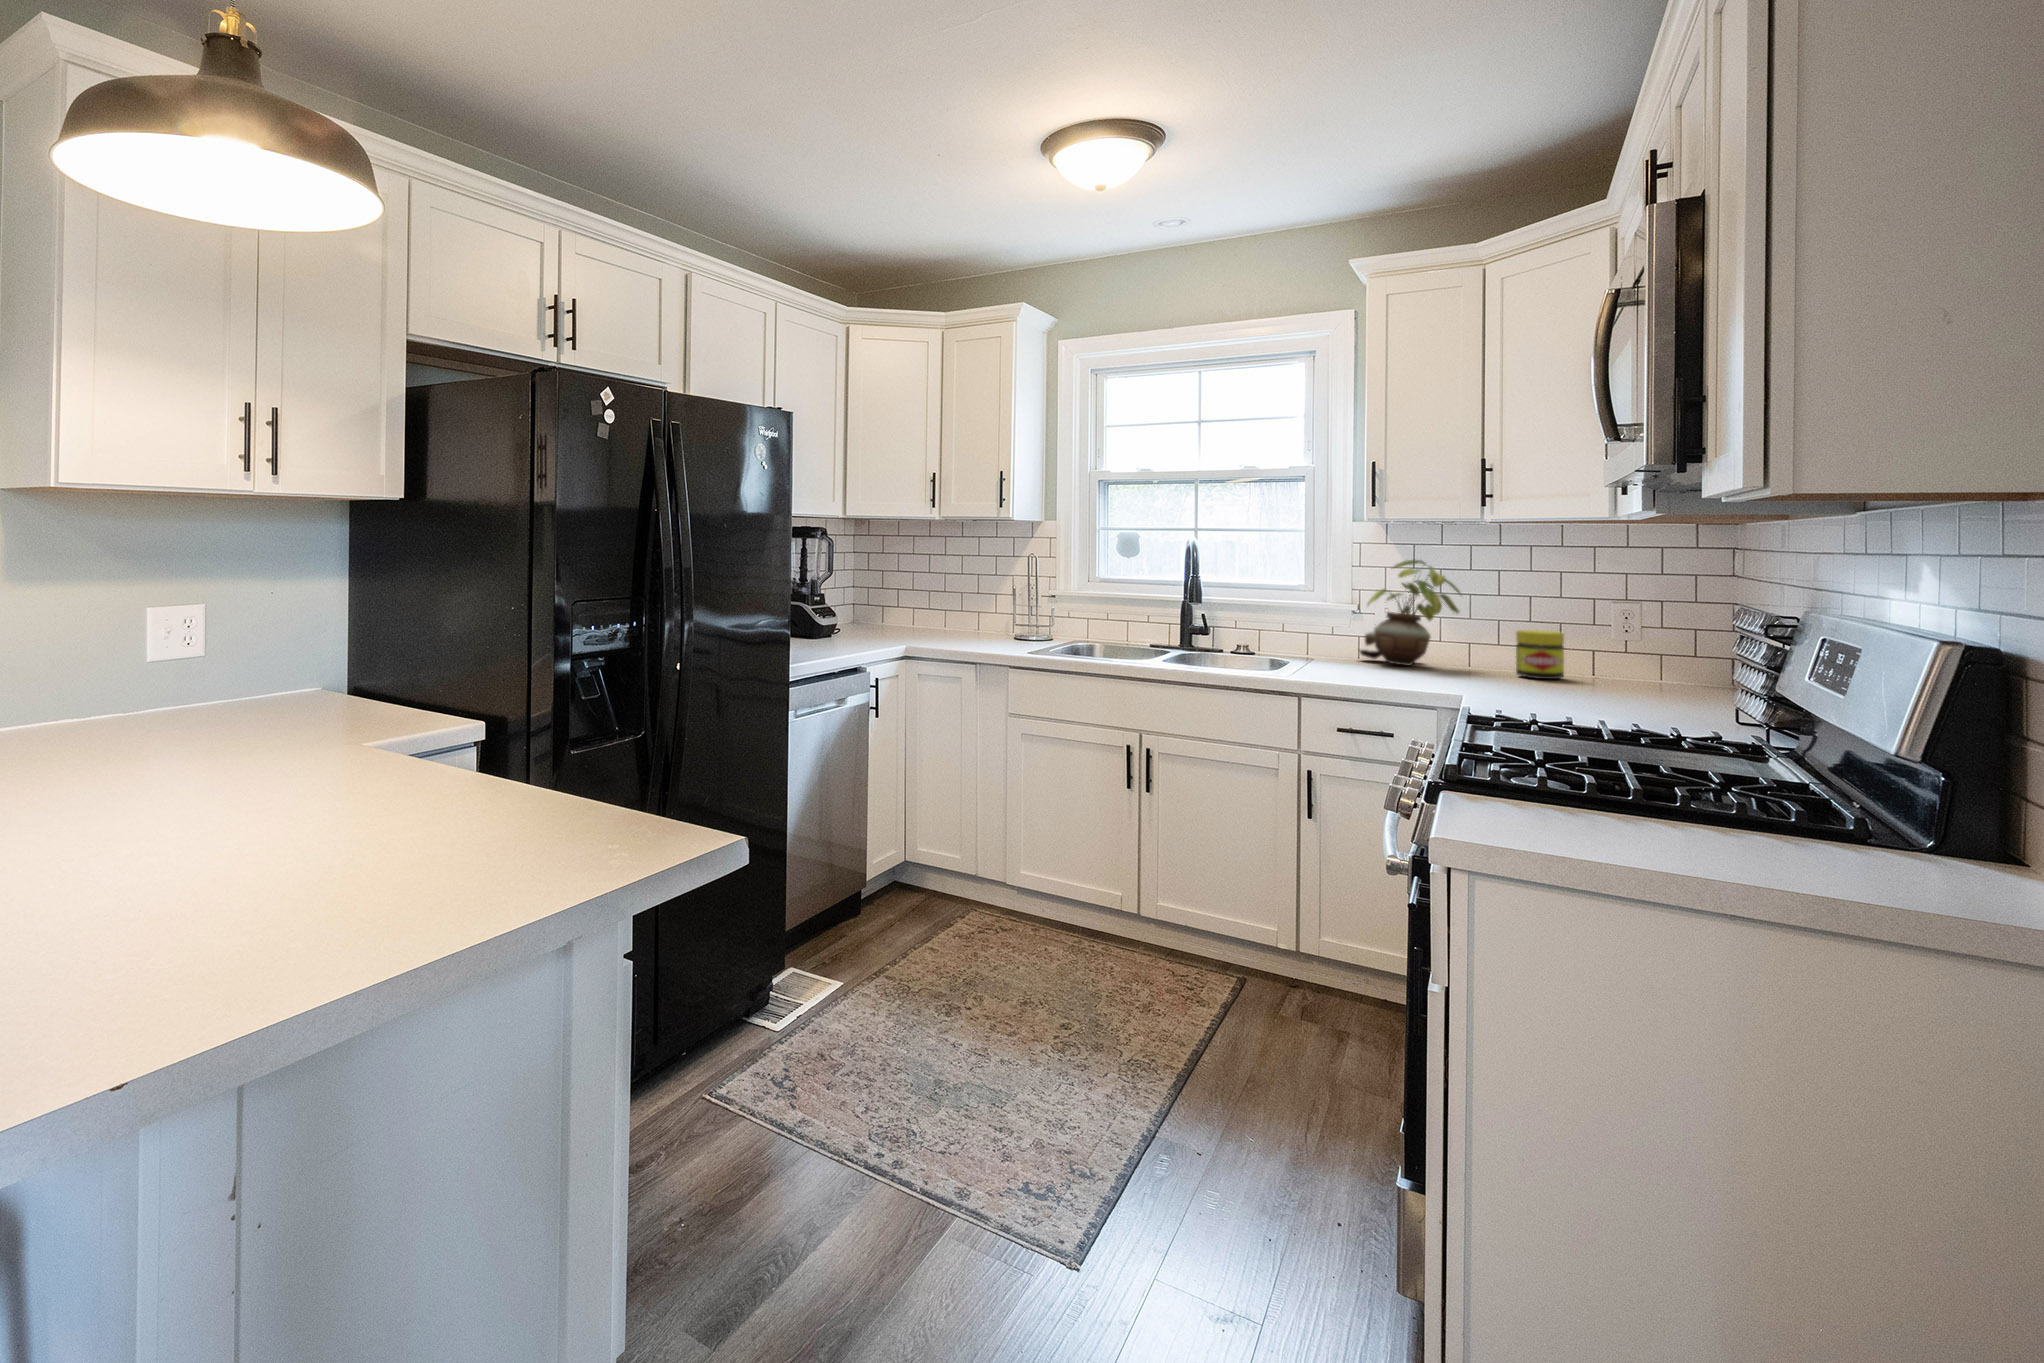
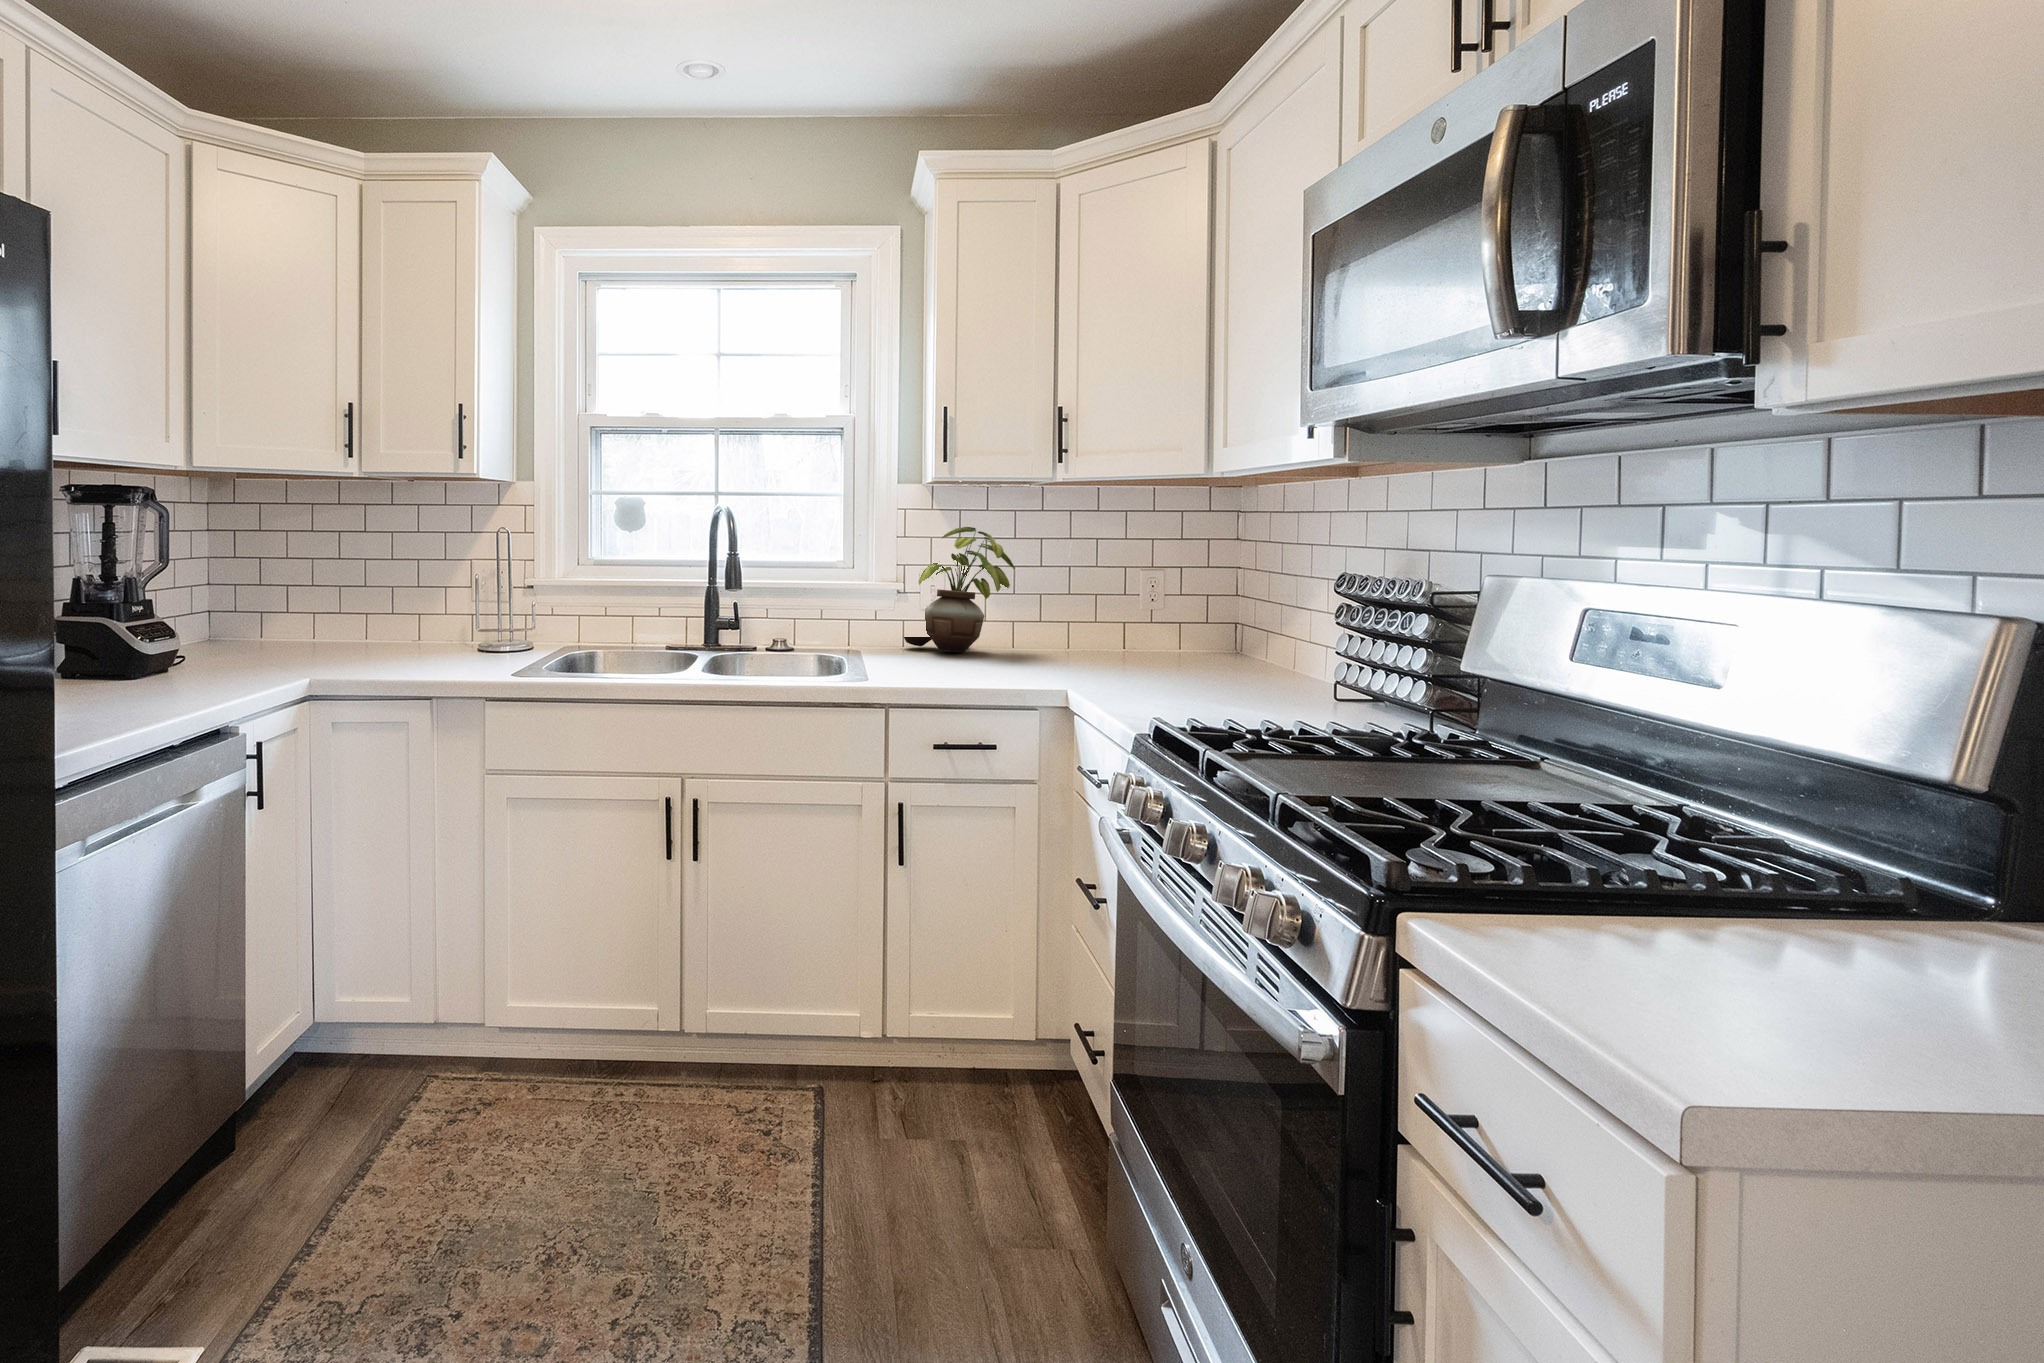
jar: present [1516,630,1564,679] -> none [1075,604,1118,658]

